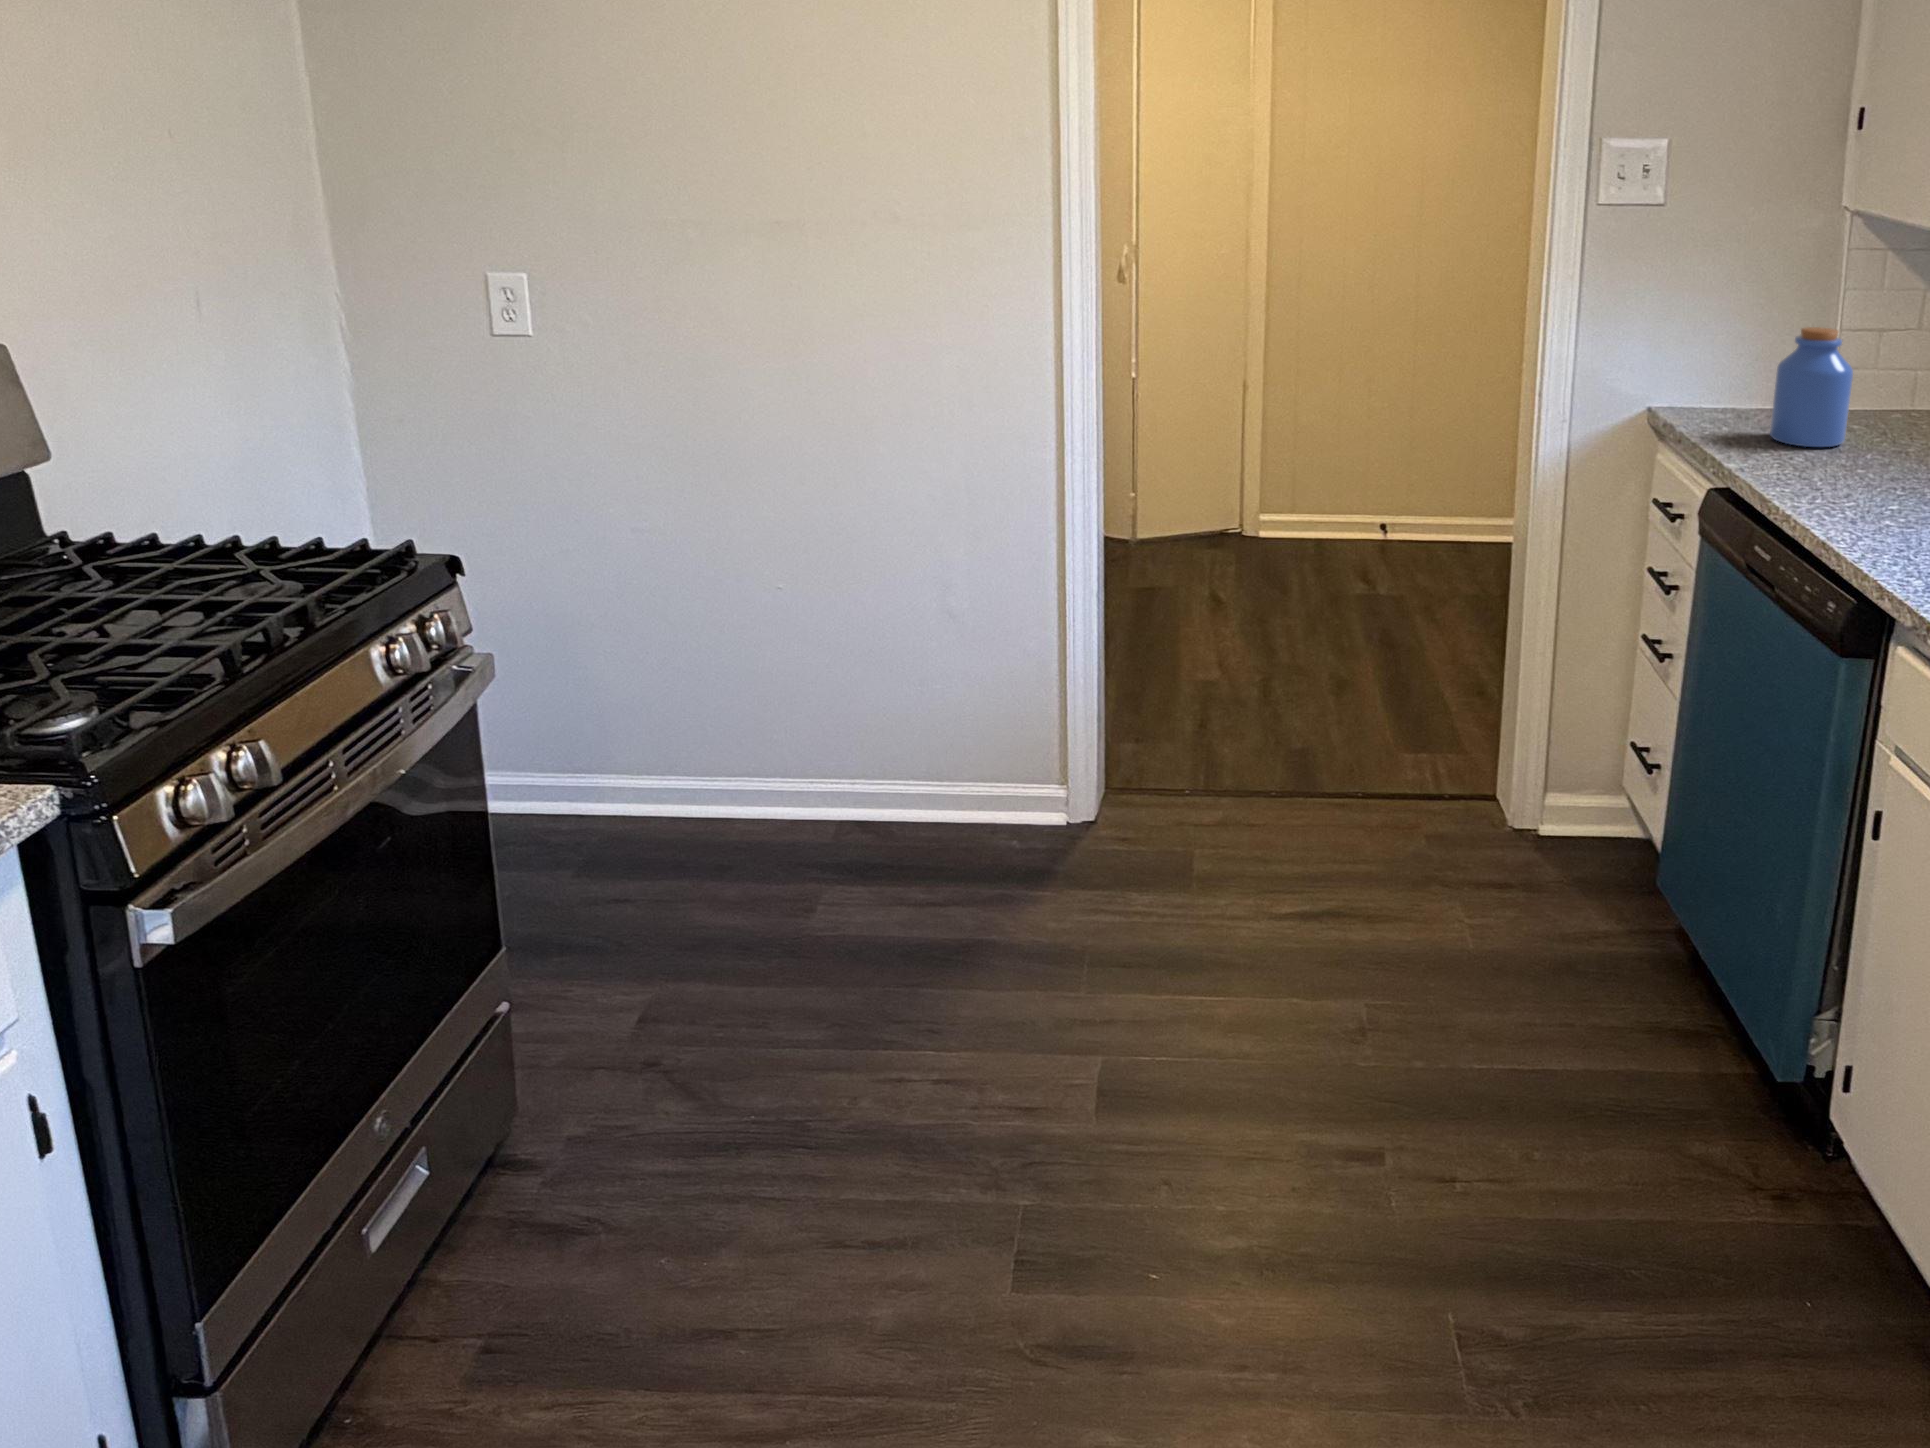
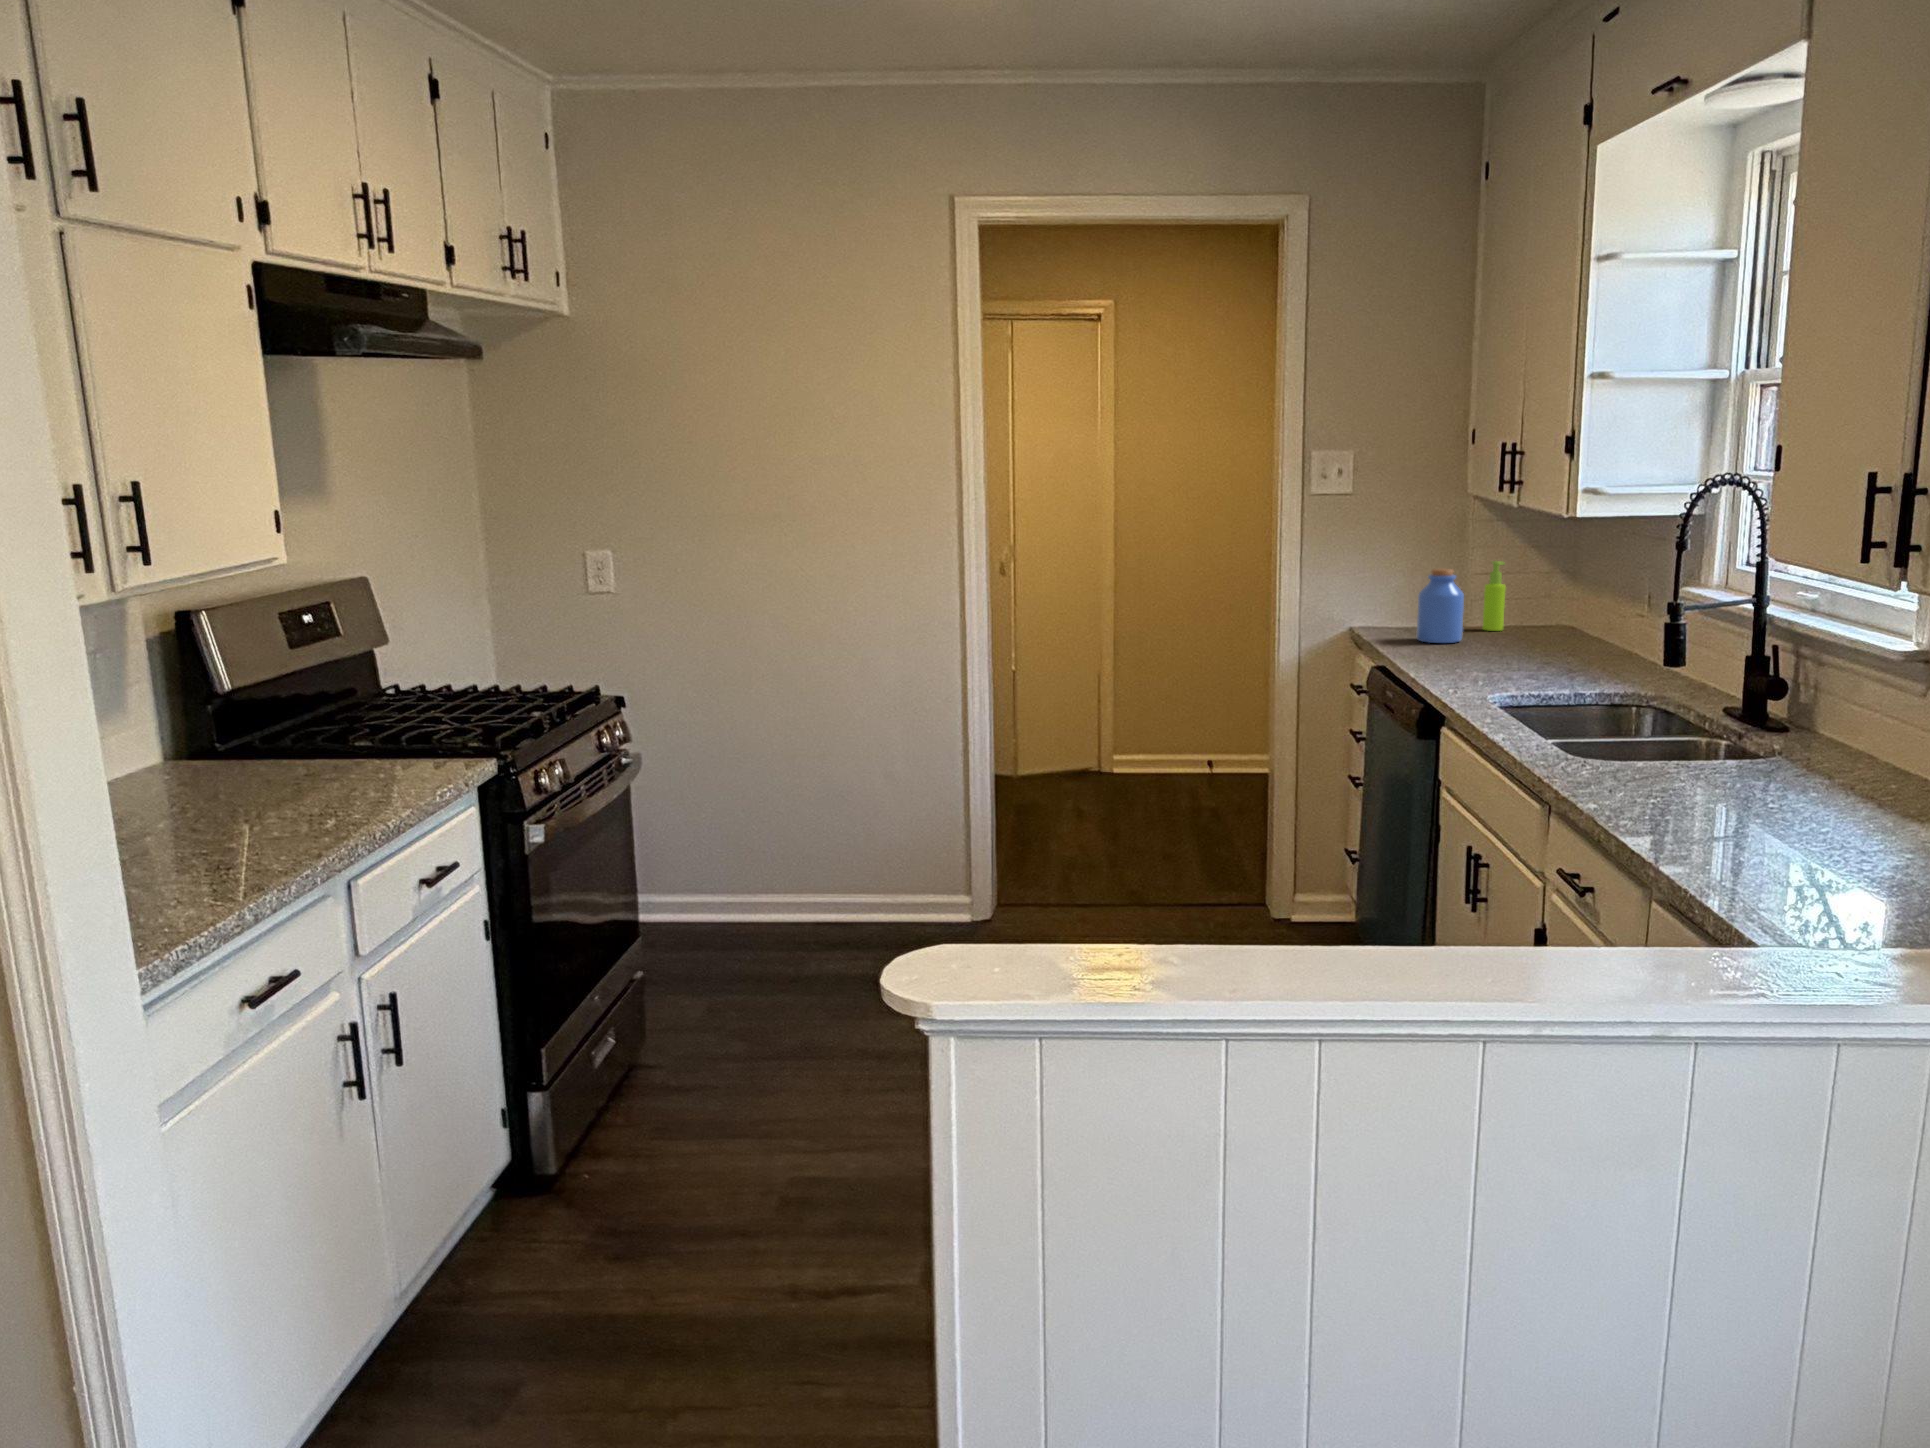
soap dispenser: none [1857,311,1904,419] -> present [1483,561,1506,631]

